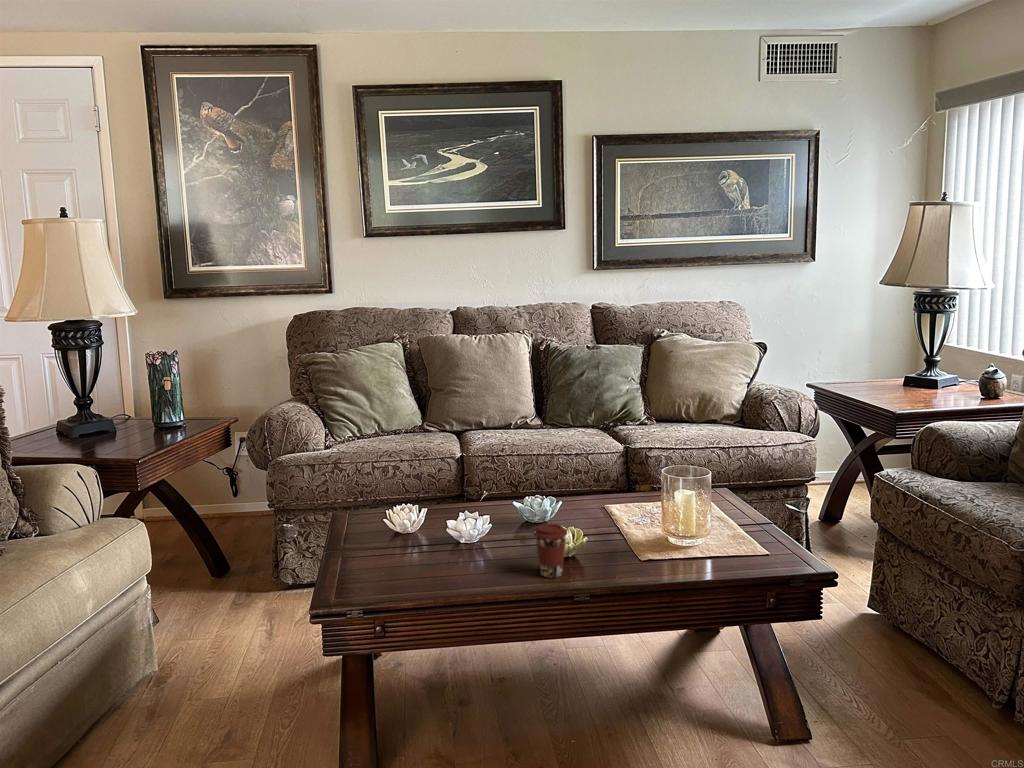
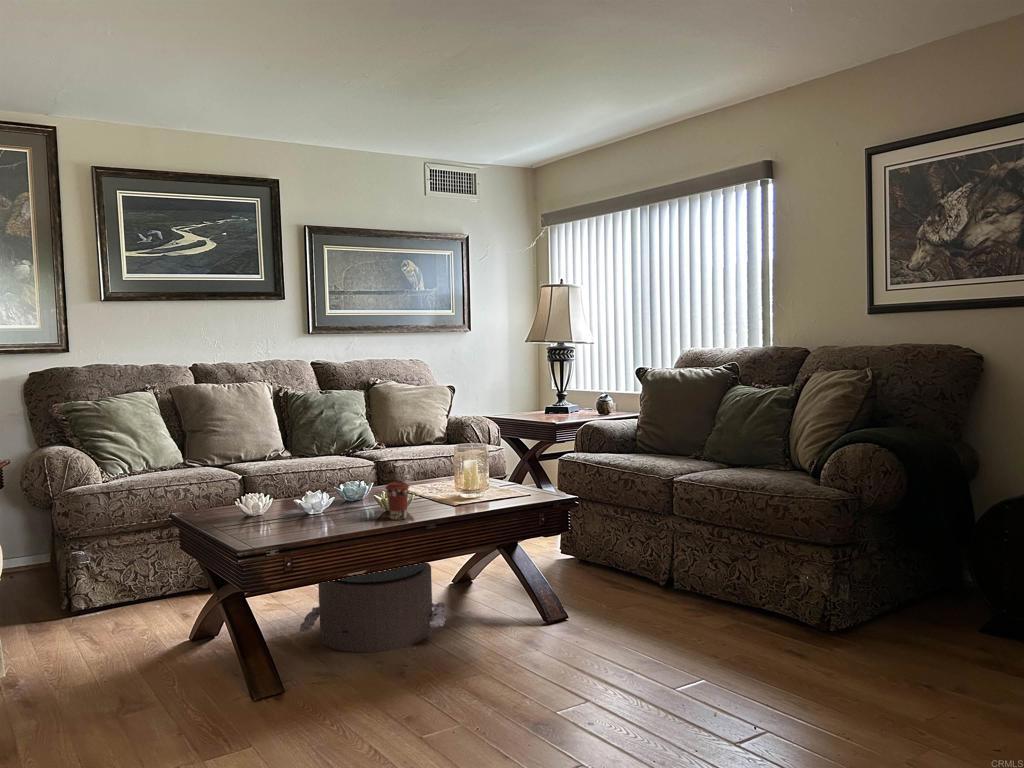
pouf: none [440,594,638,739] -> present [299,563,446,652]

